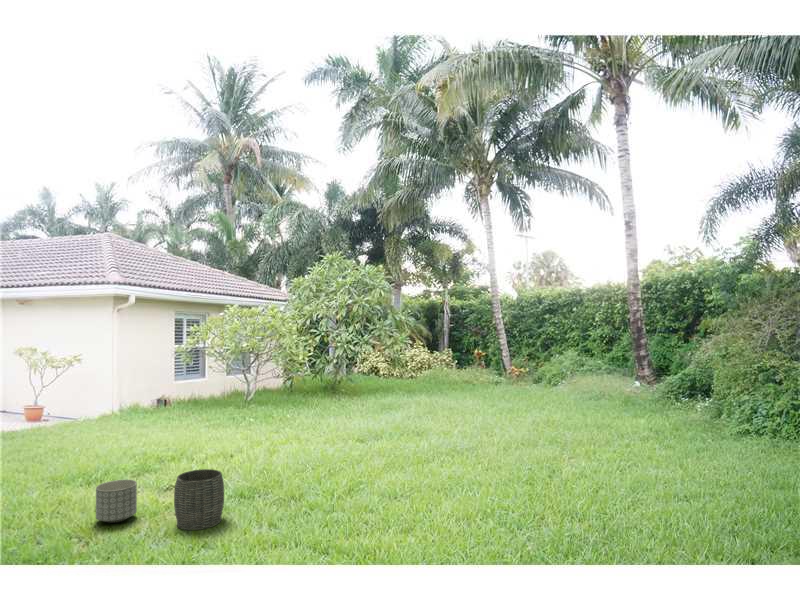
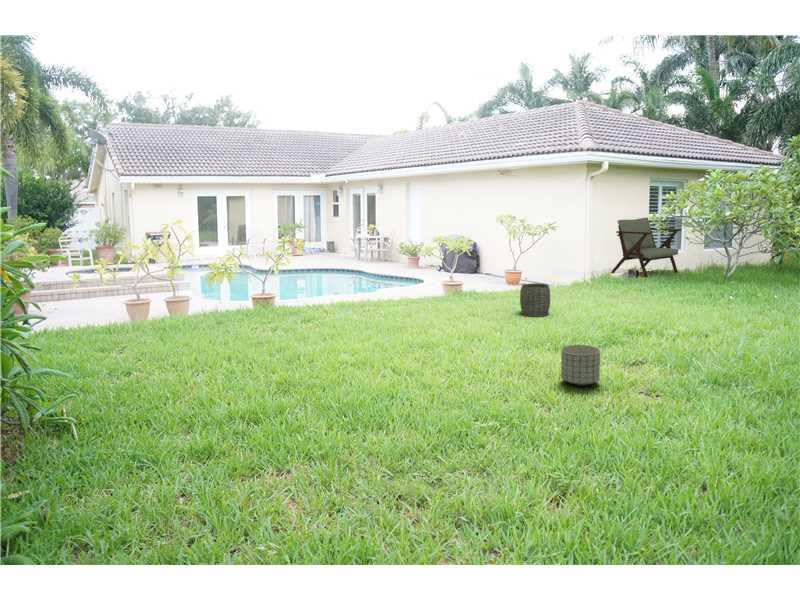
lounge chair: none [141,348,206,406] -> present [611,217,681,277]
woven basket: present [174,469,224,530] -> present [520,283,550,317]

